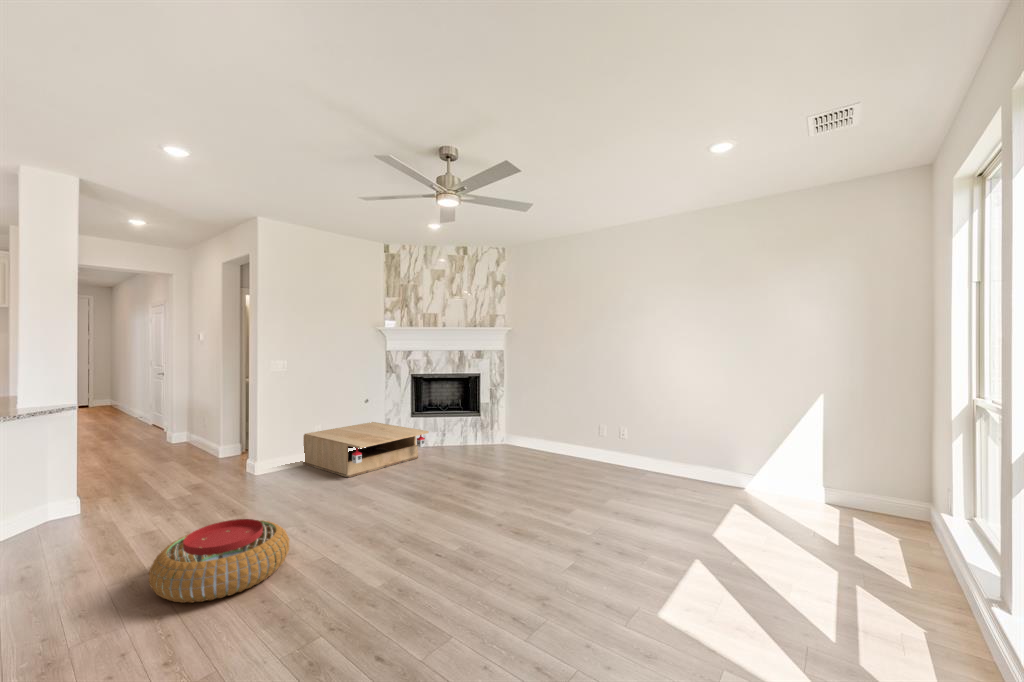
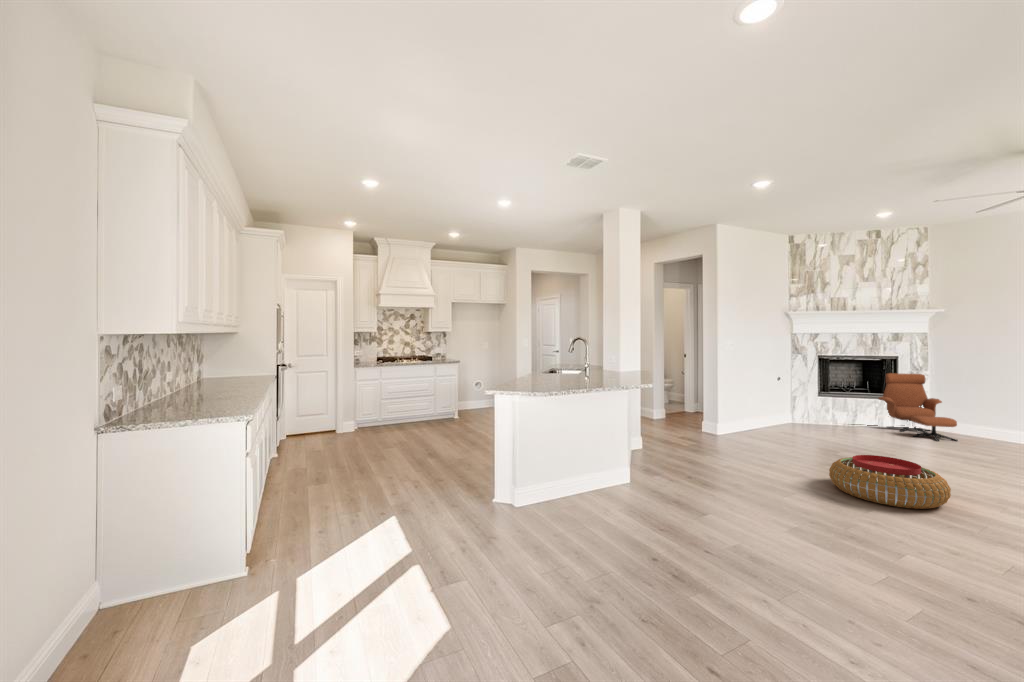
lounge chair: none [456,391,504,462] -> present [878,373,958,441]
coffee table: present [303,422,429,478] -> none [746,398,875,442]

